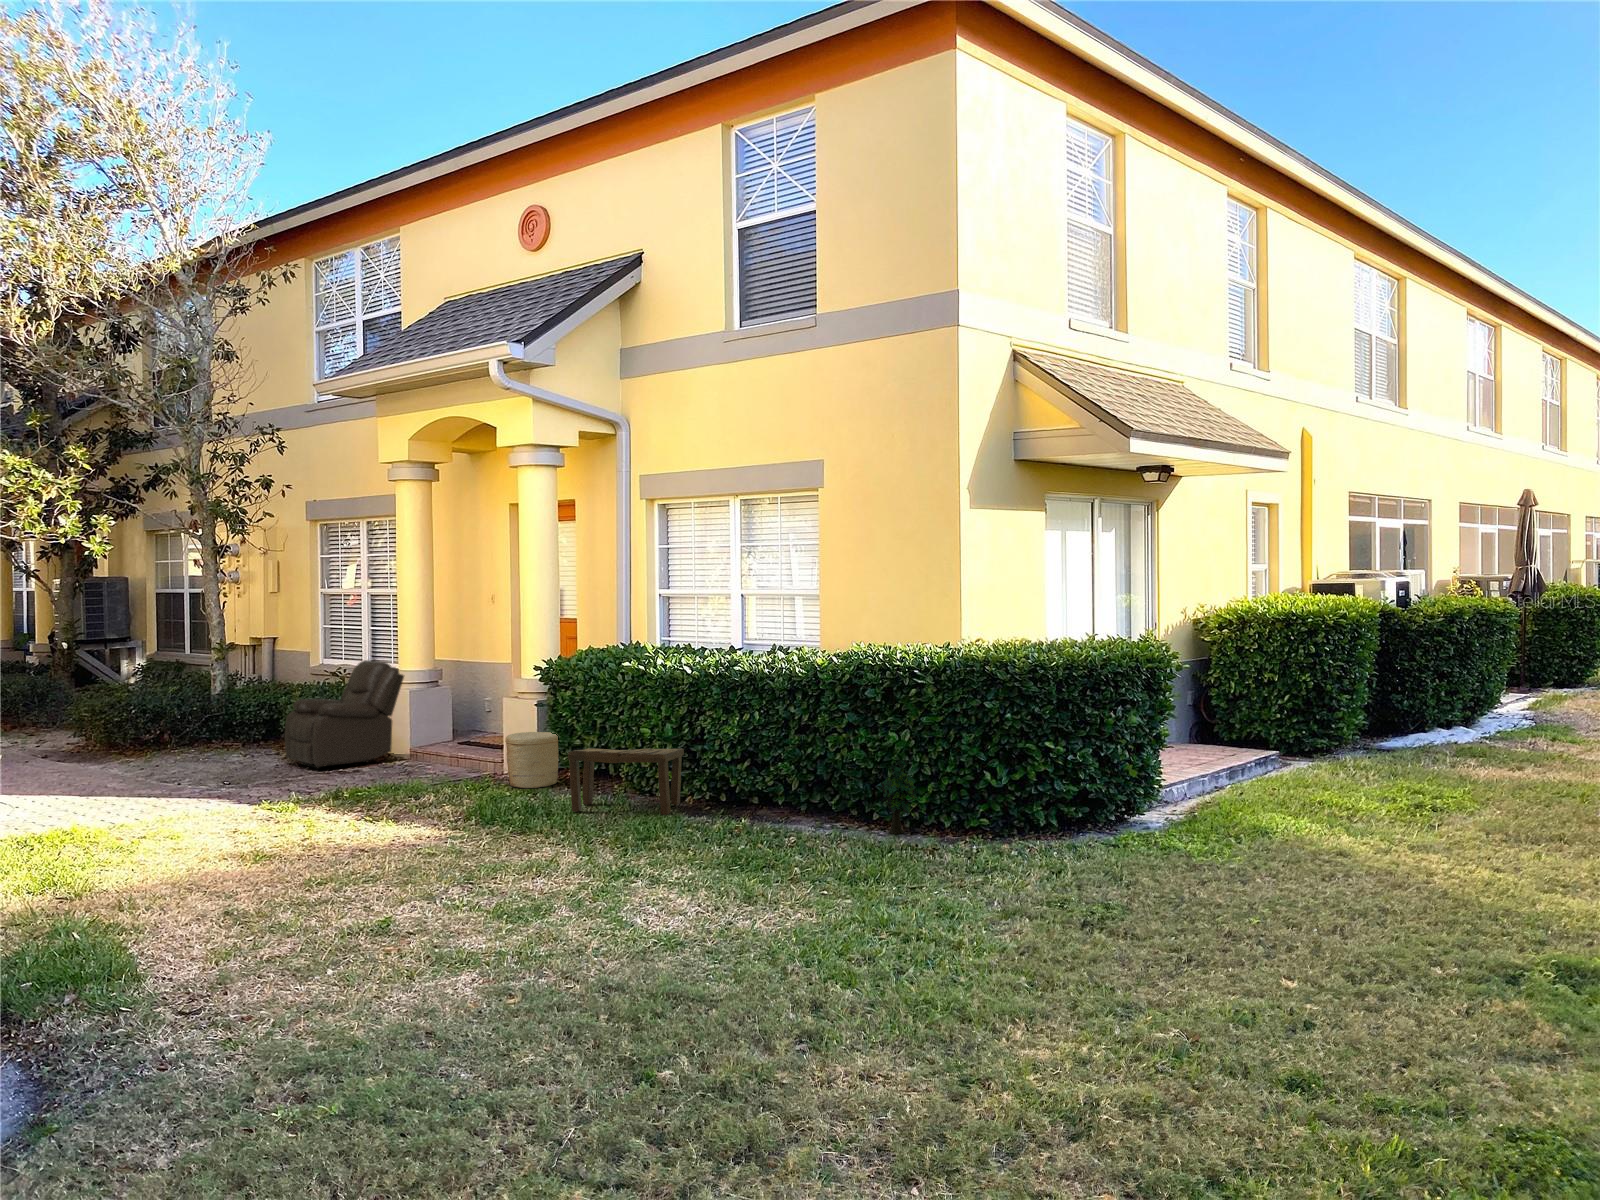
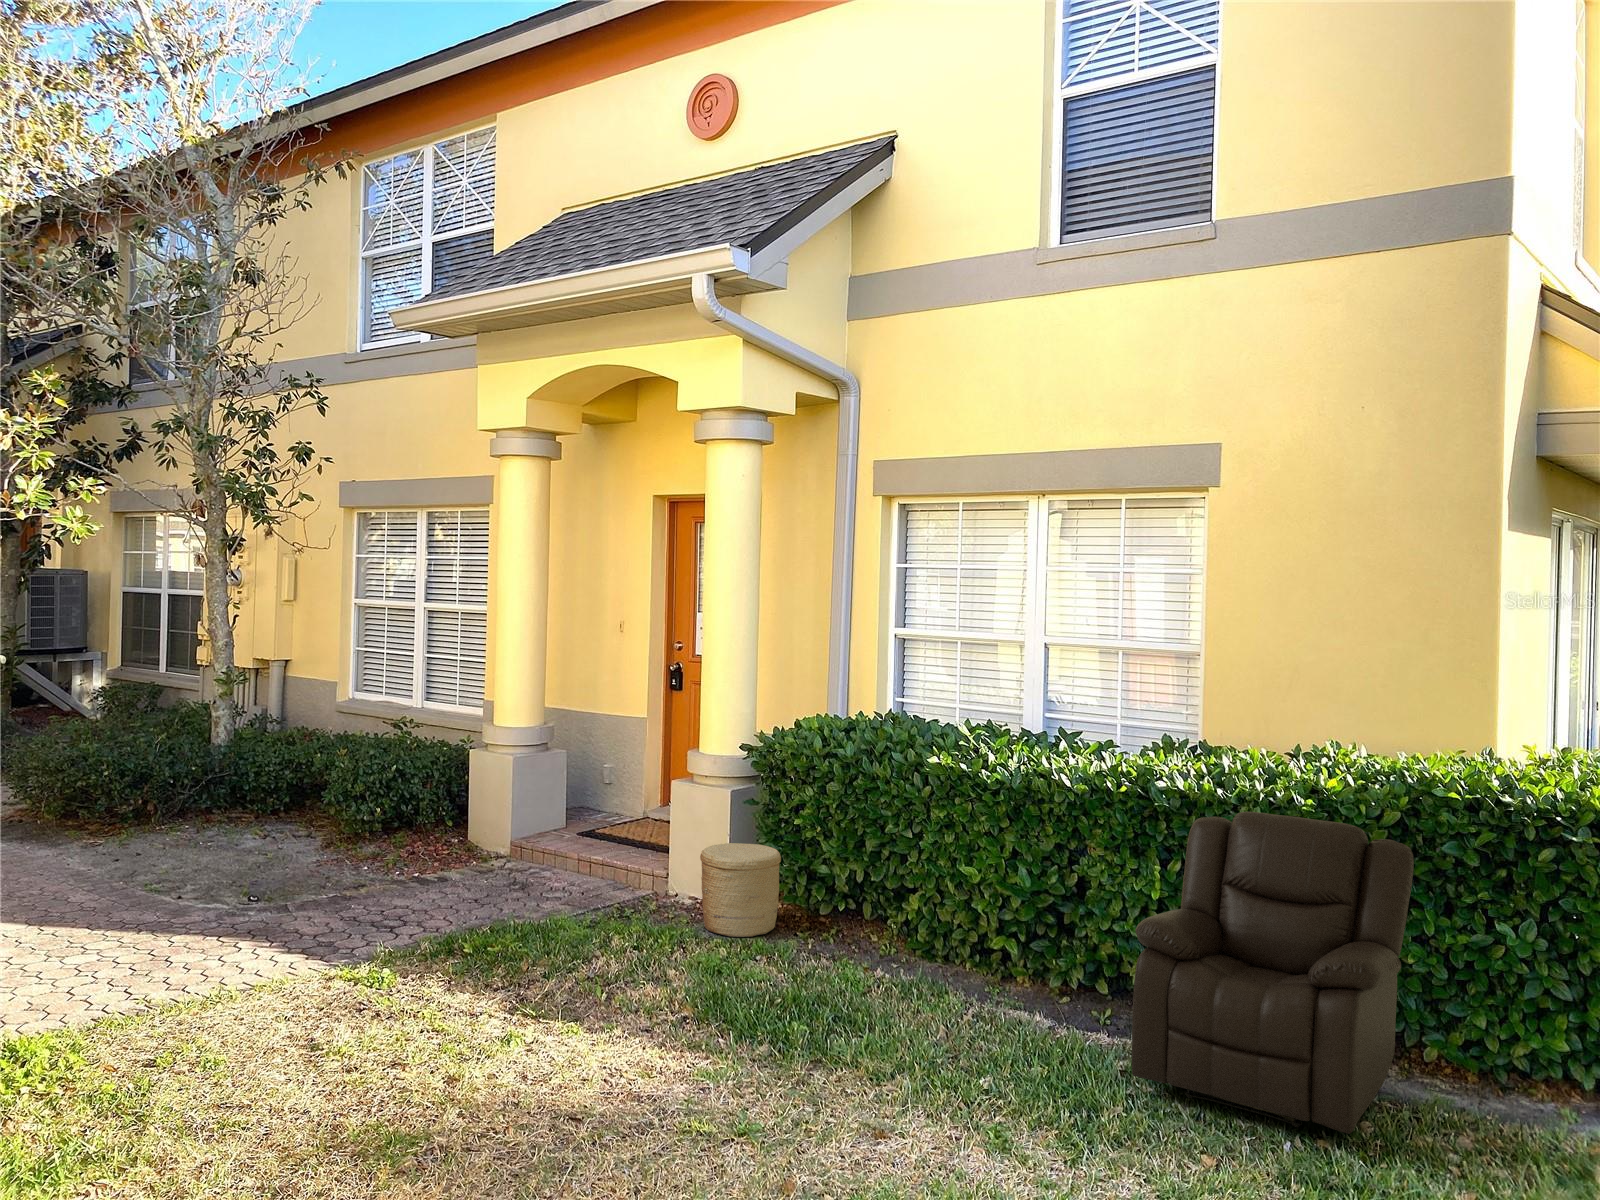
chair: present [285,660,404,769] -> present [1132,812,1414,1134]
bench: present [568,748,684,815] -> none [860,893,1041,1023]
decorative plant: present [874,760,917,834] -> none [1471,973,1558,1107]

